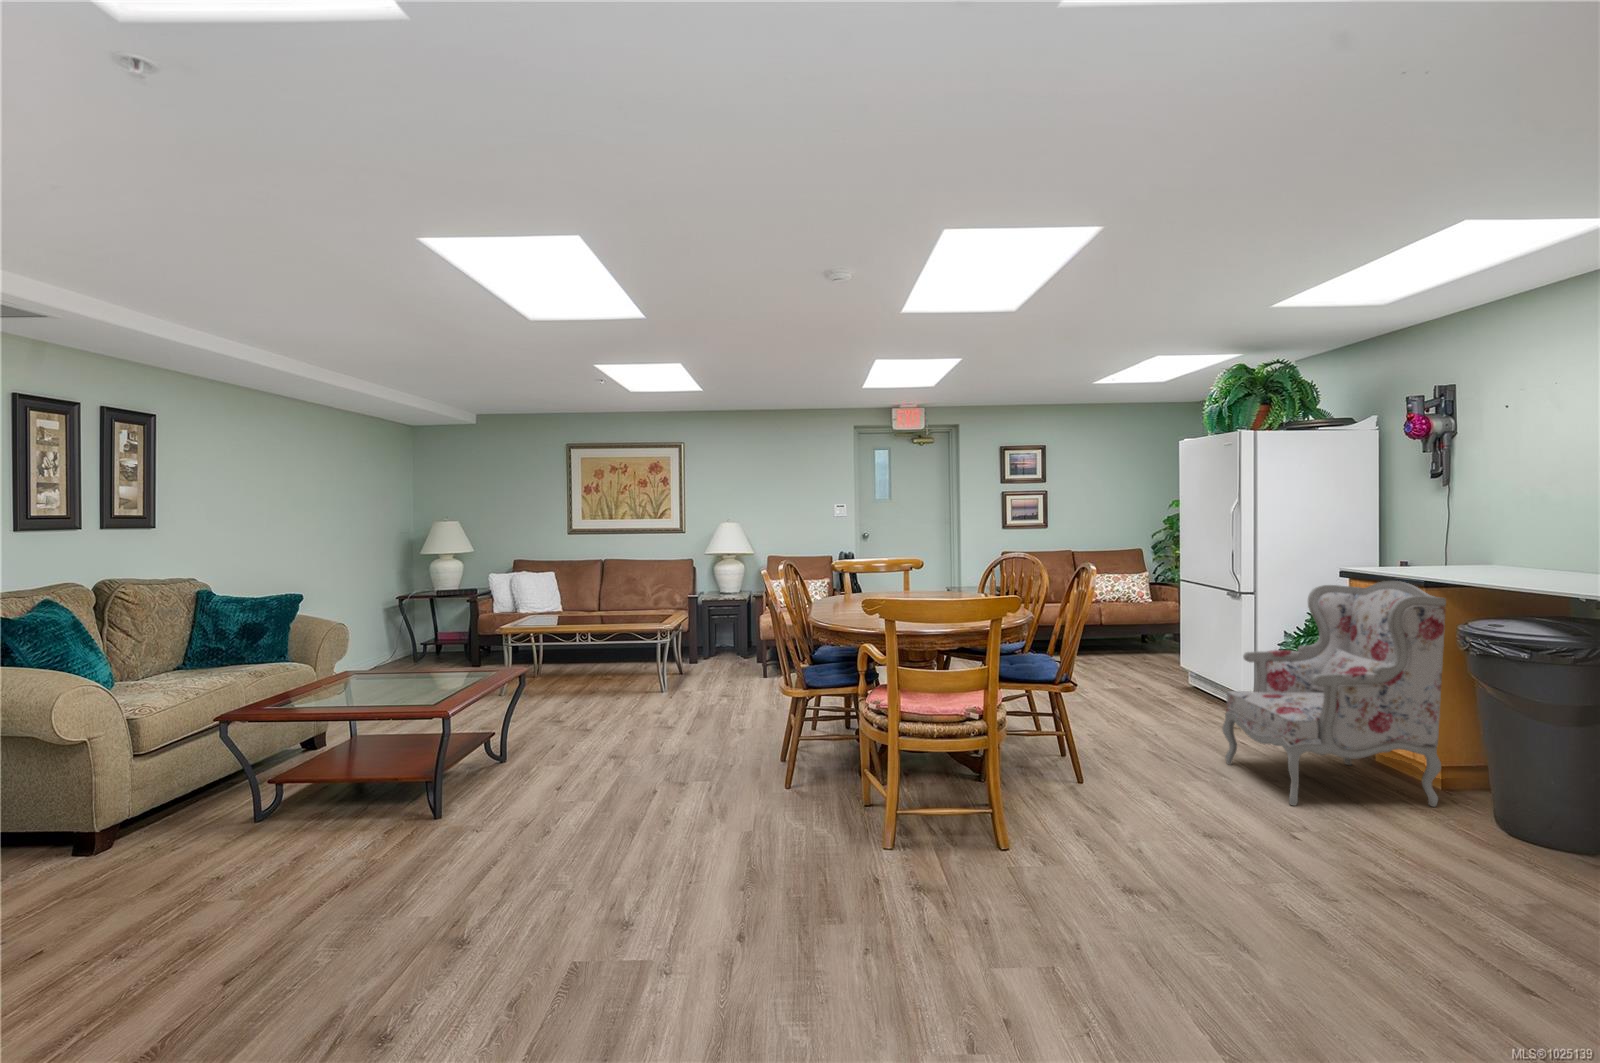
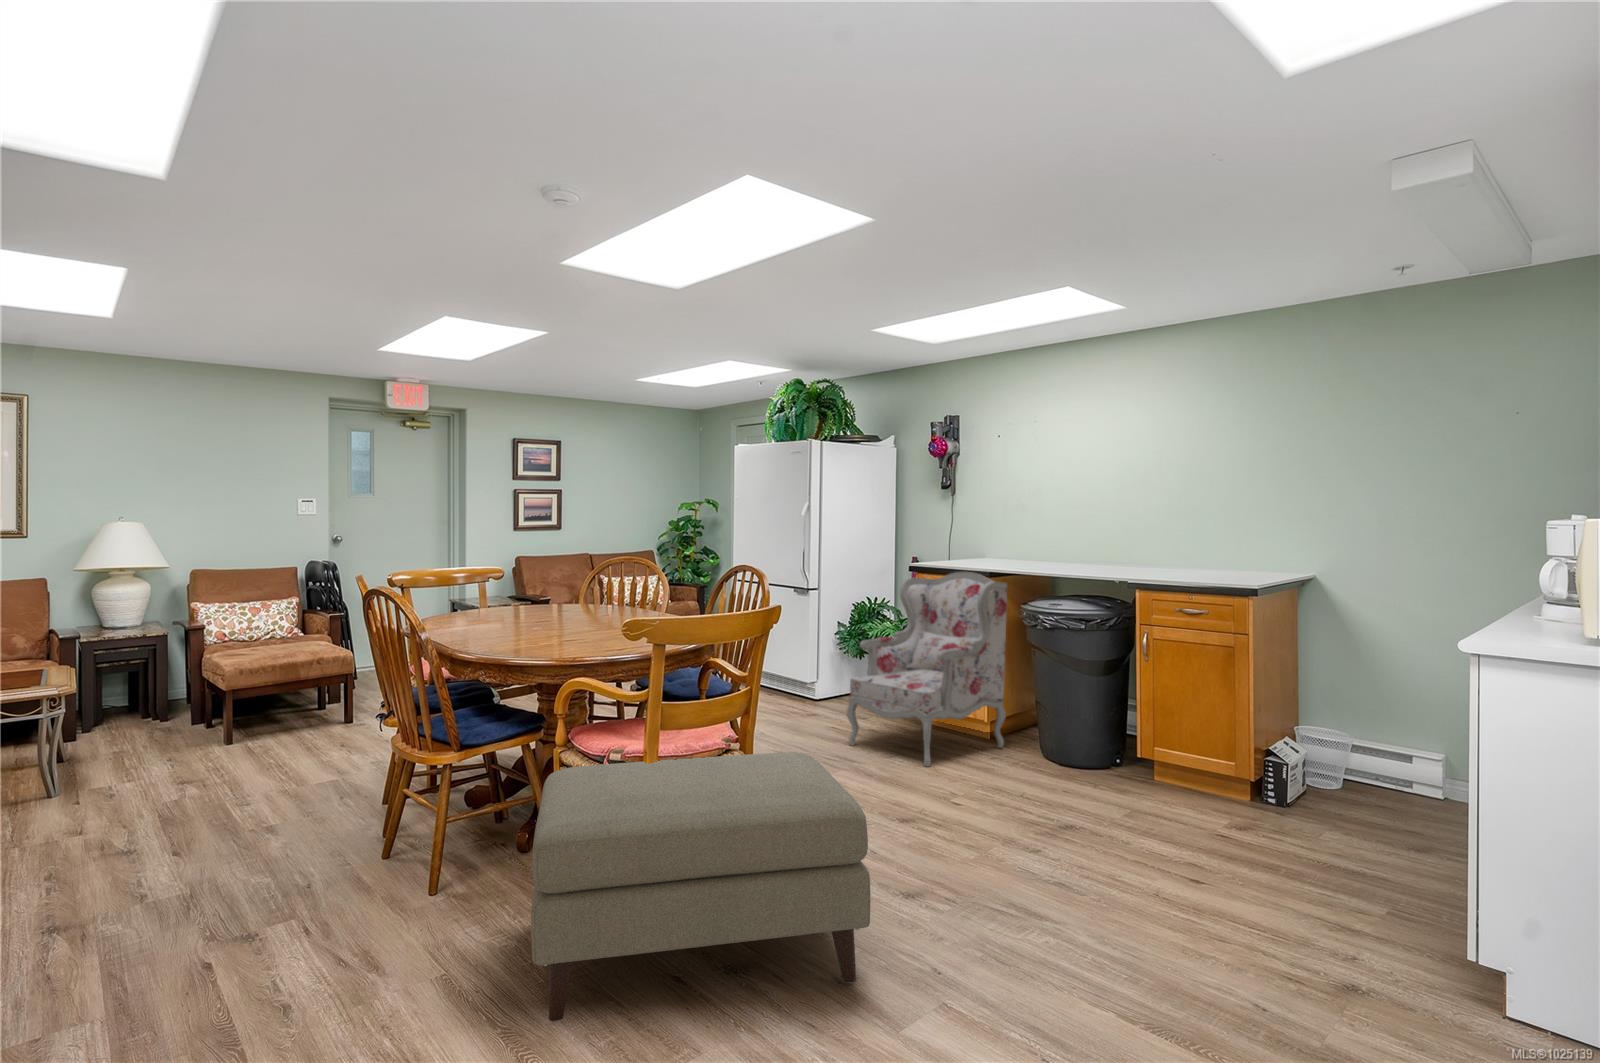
ottoman: none [682,727,995,979] -> present [531,752,870,1022]

